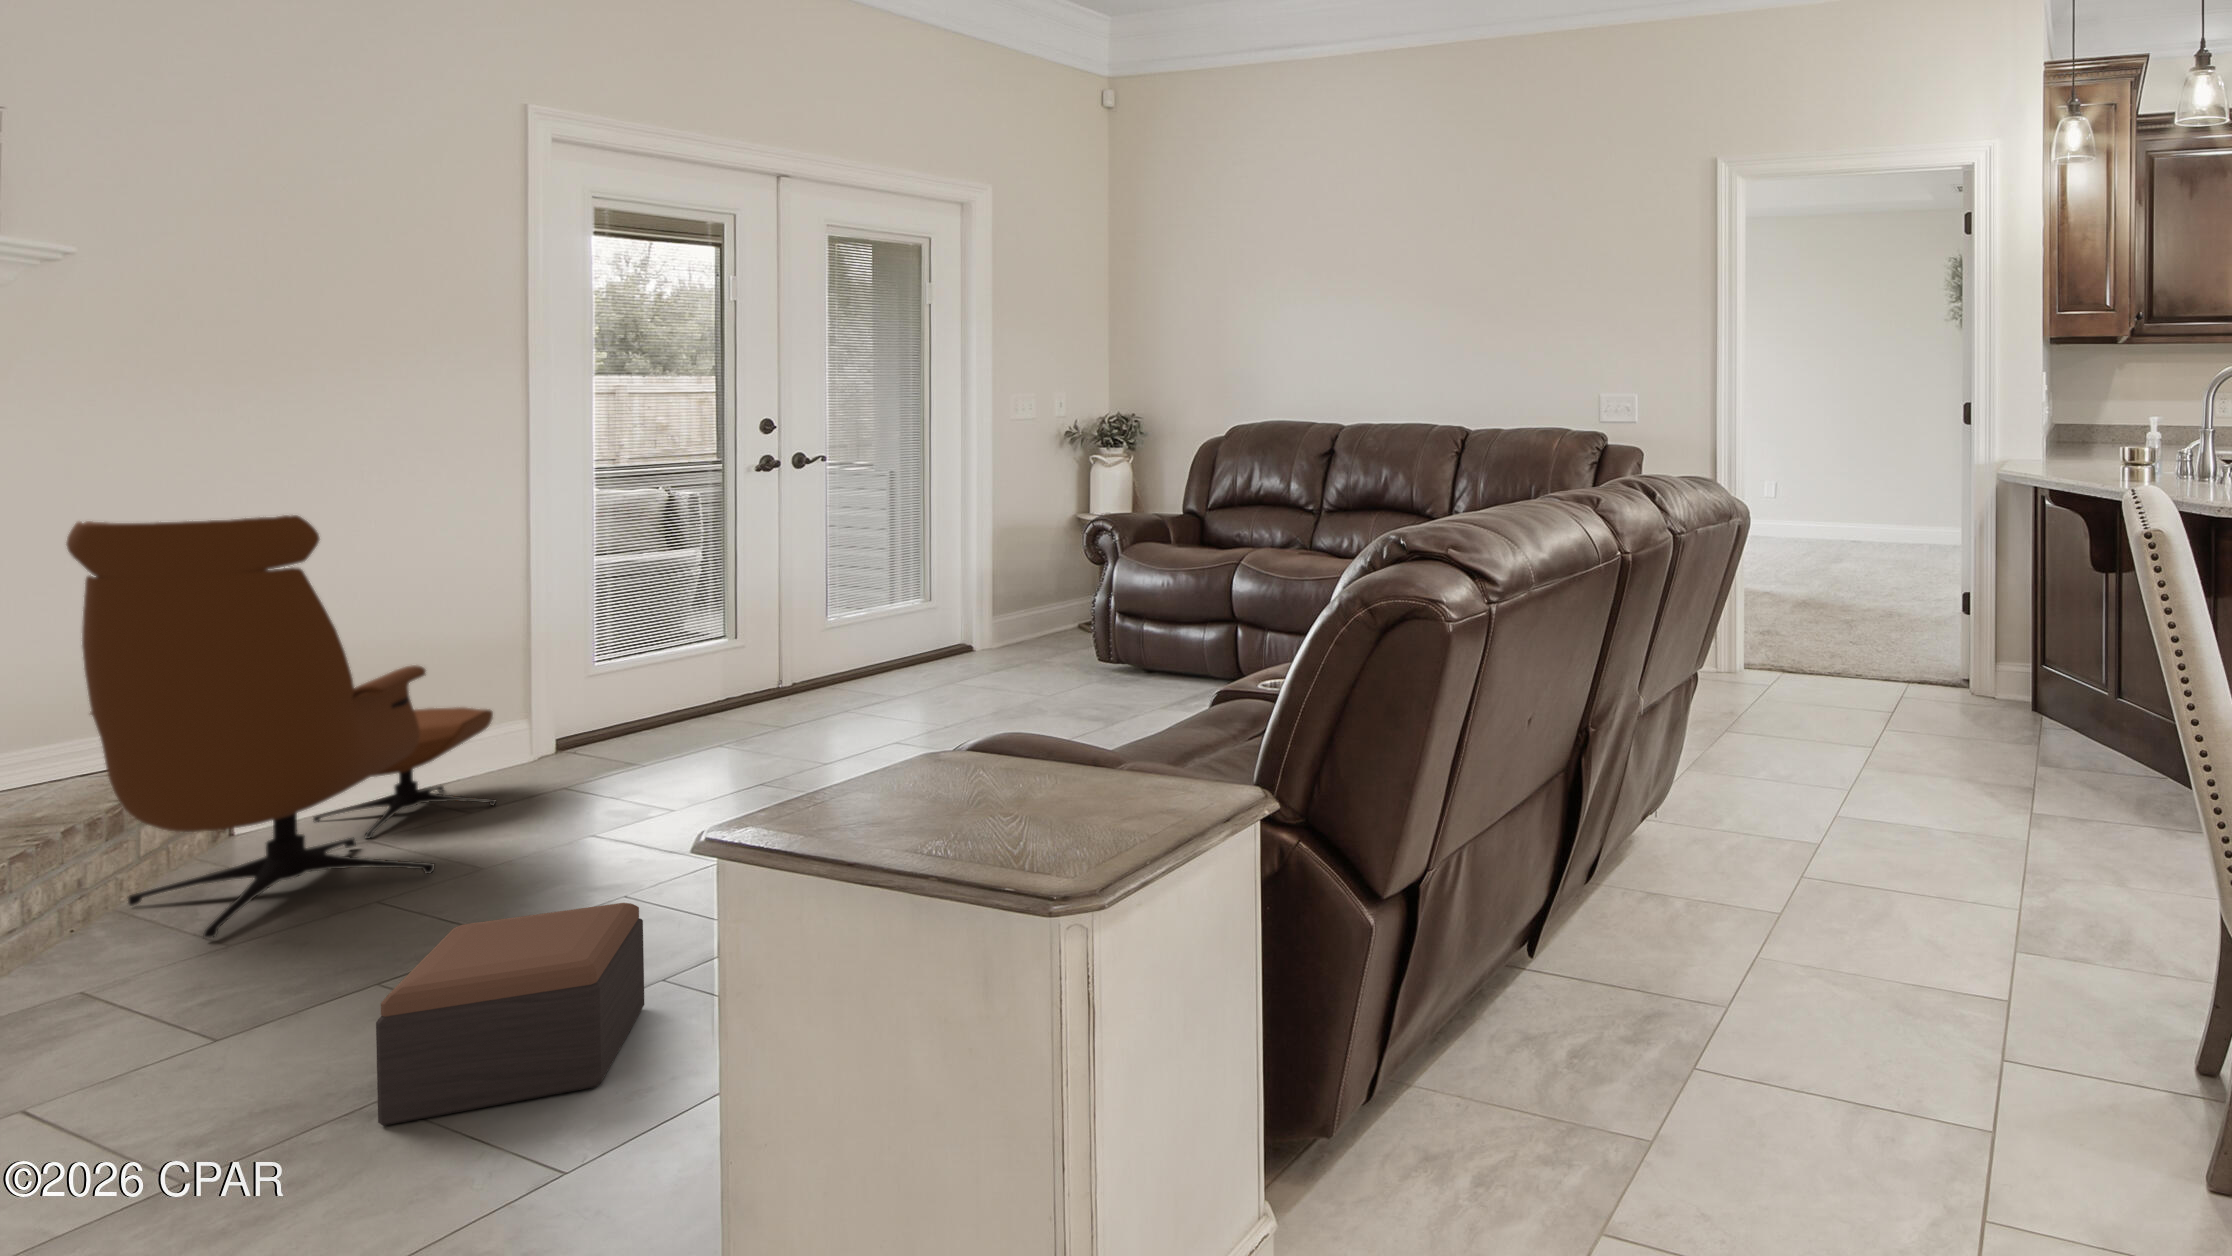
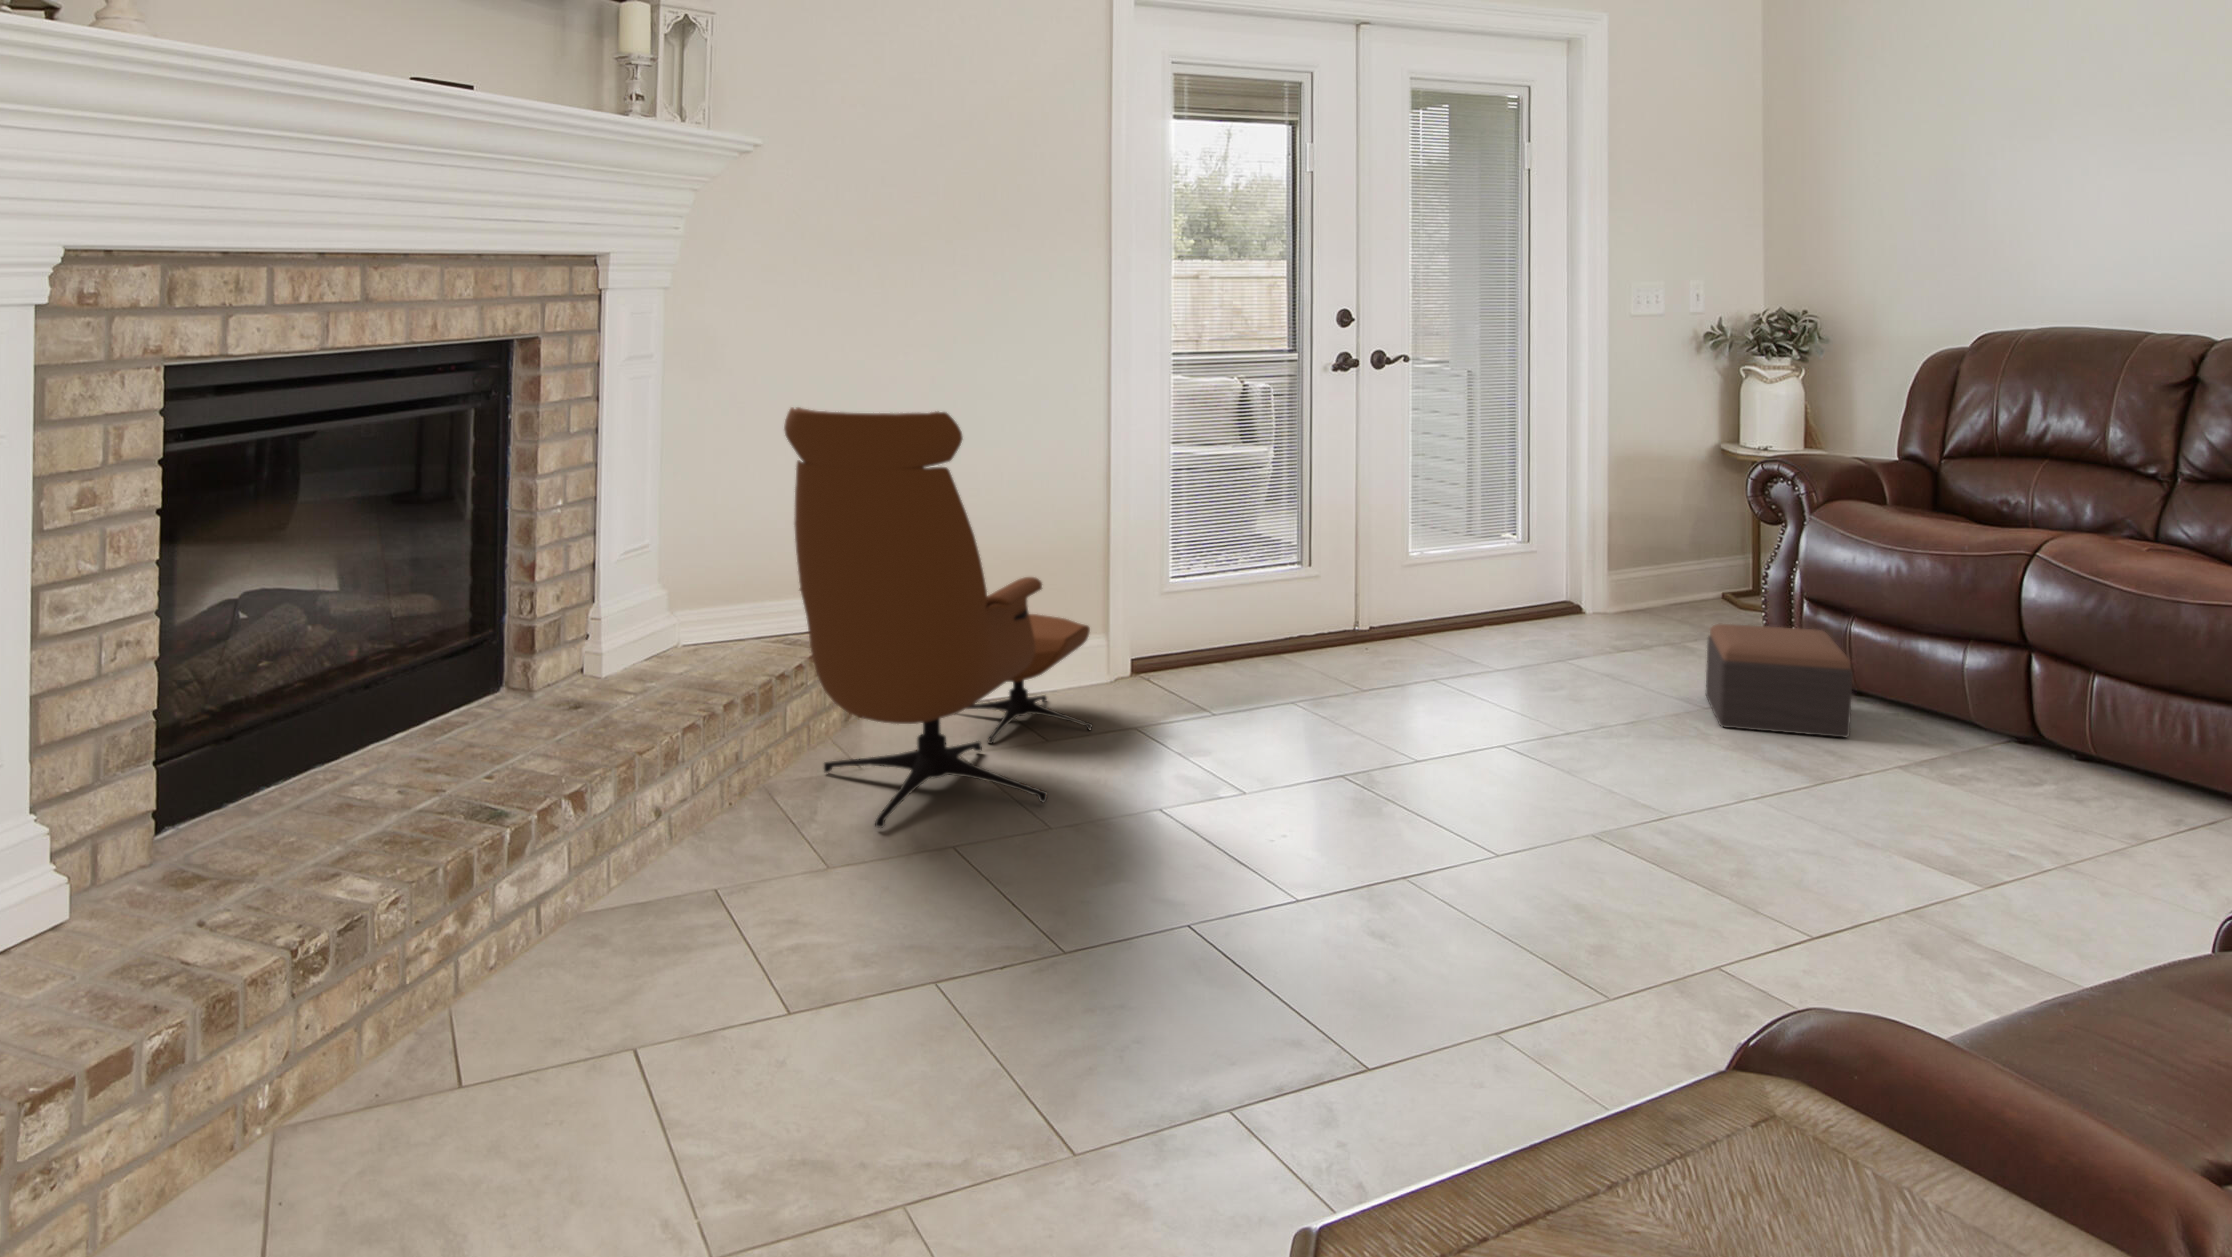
footstool: present [376,903,644,1126] -> present [1705,624,1852,738]

